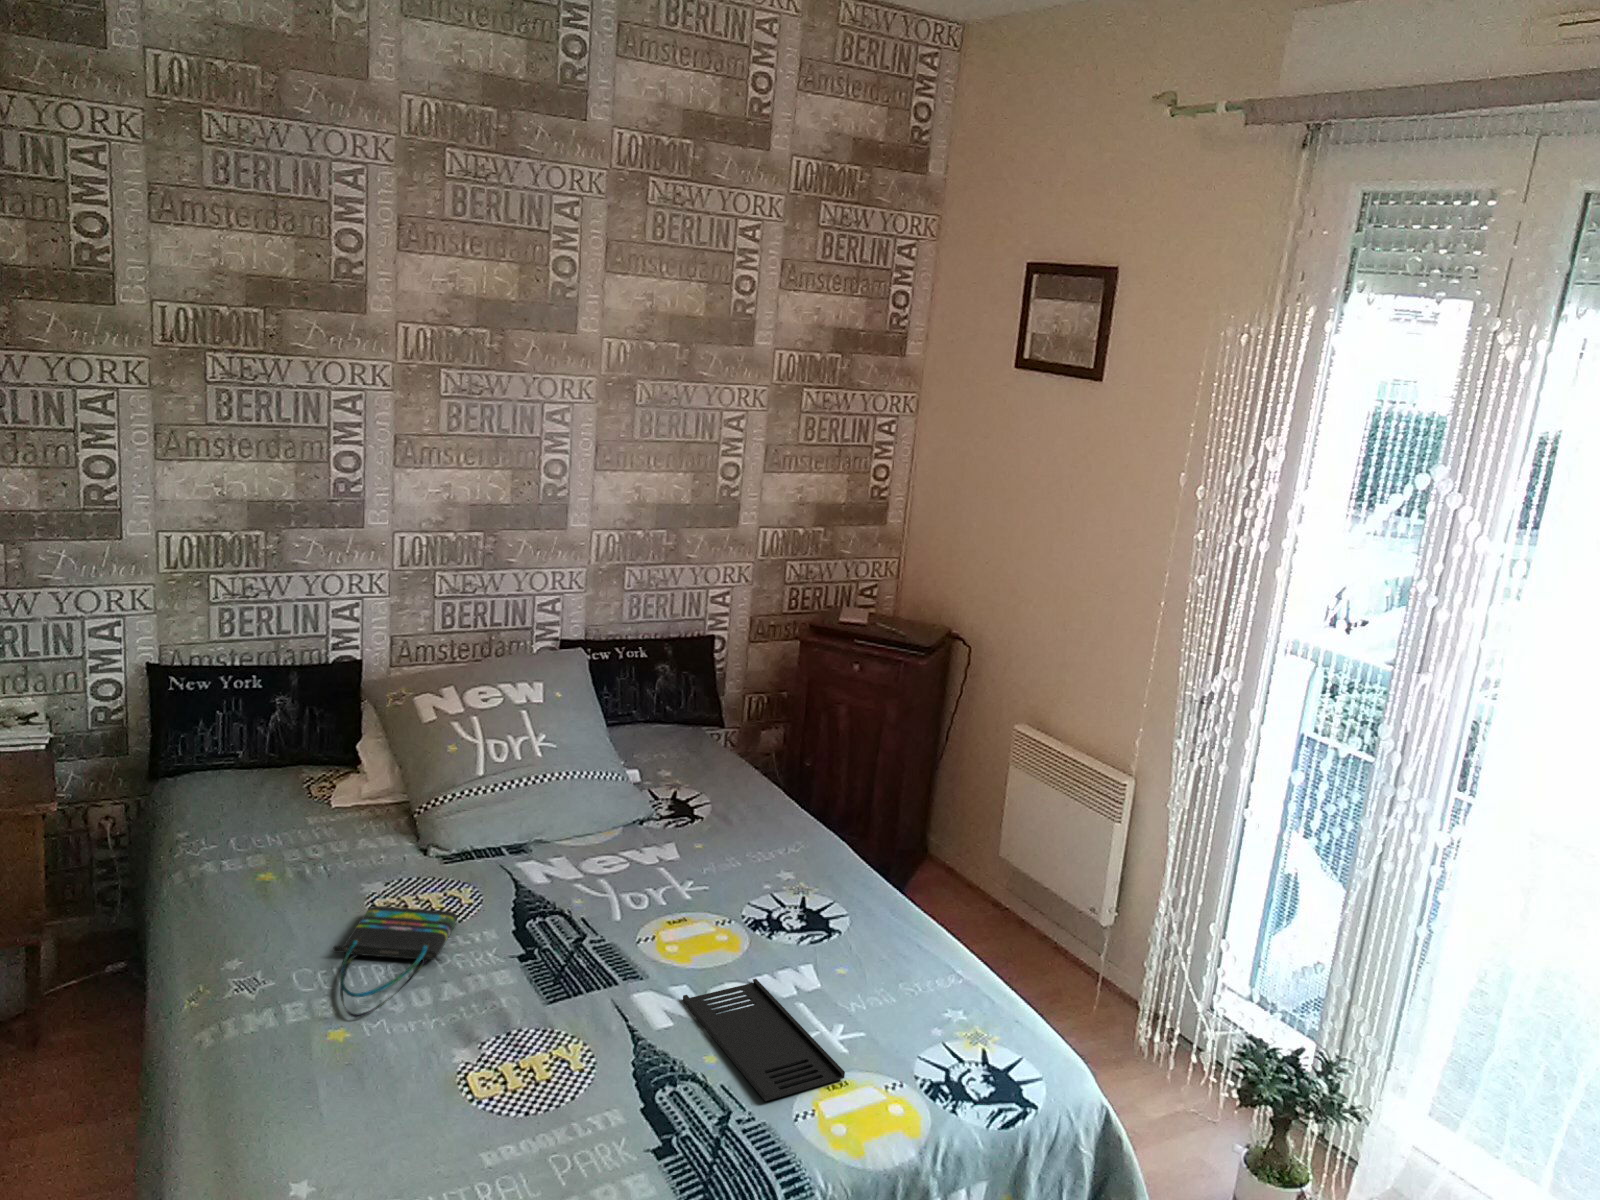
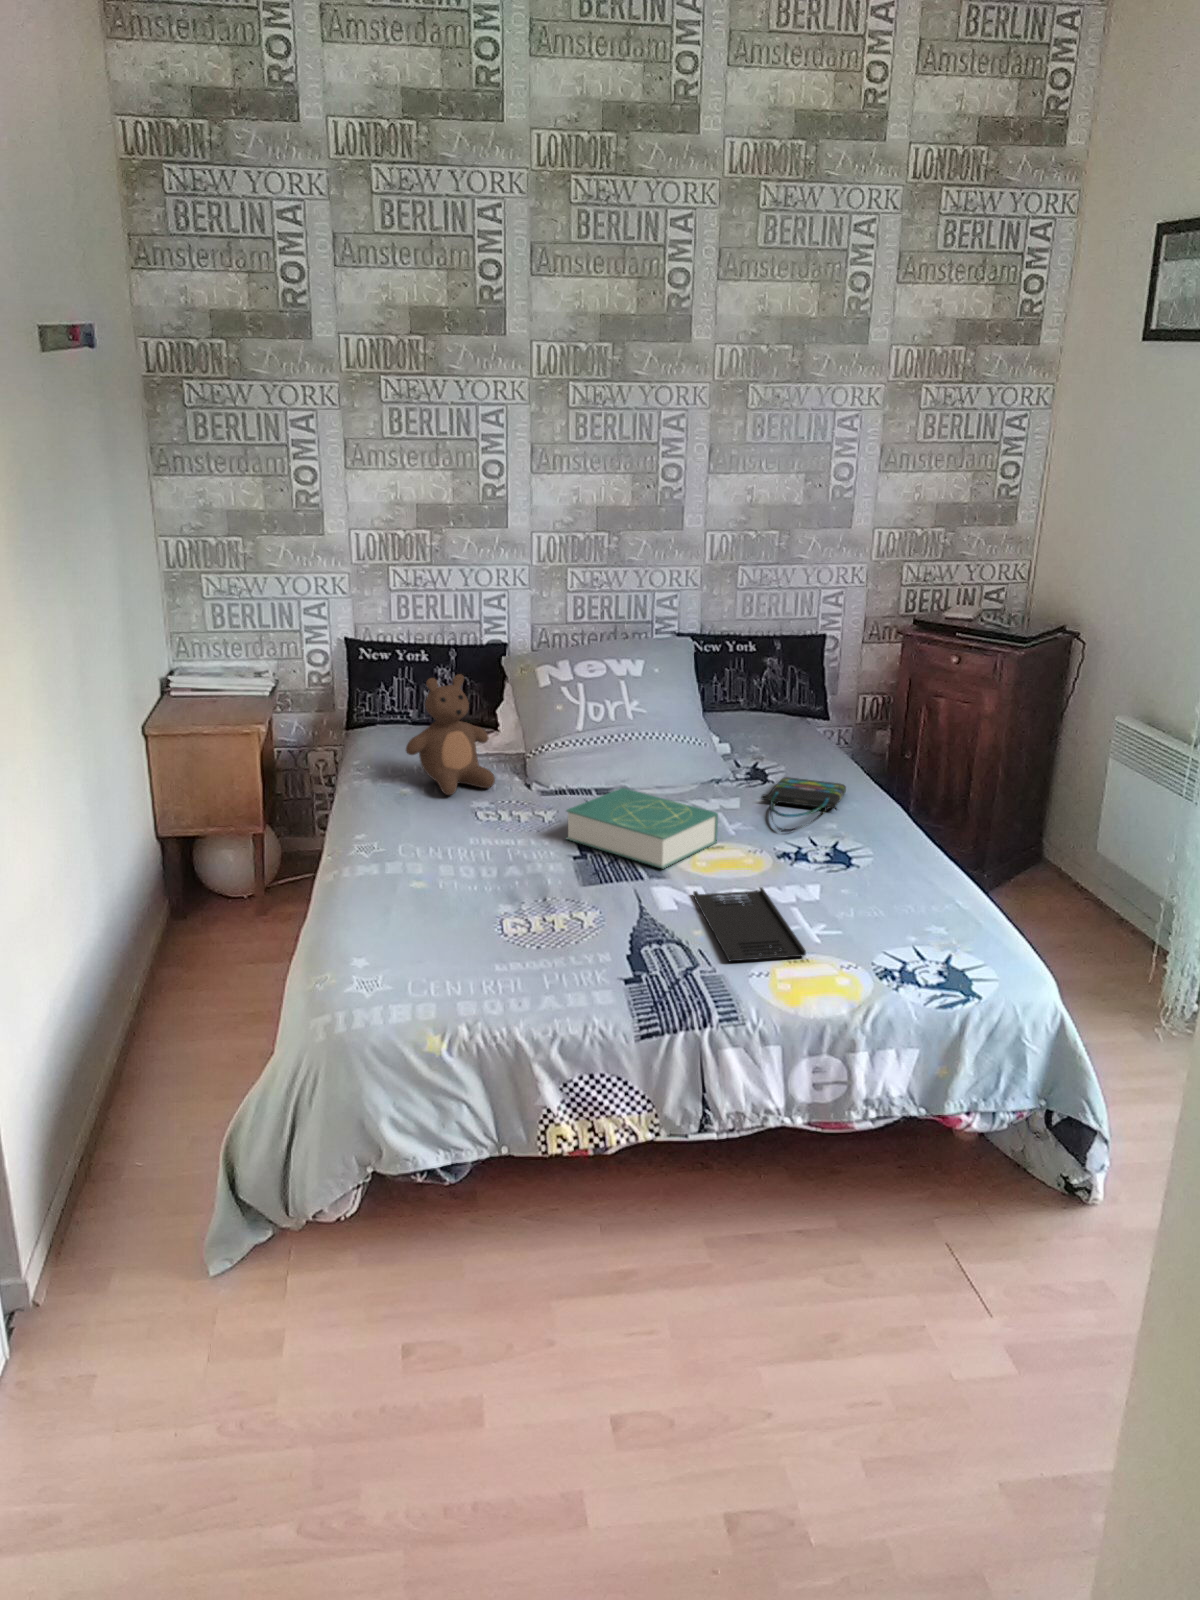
teddy bear: none [265,719,384,875] -> present [406,674,495,795]
book: none [500,853,681,964] -> present [566,788,718,868]
tote bag: present [333,906,457,1018] -> present [762,777,846,832]

